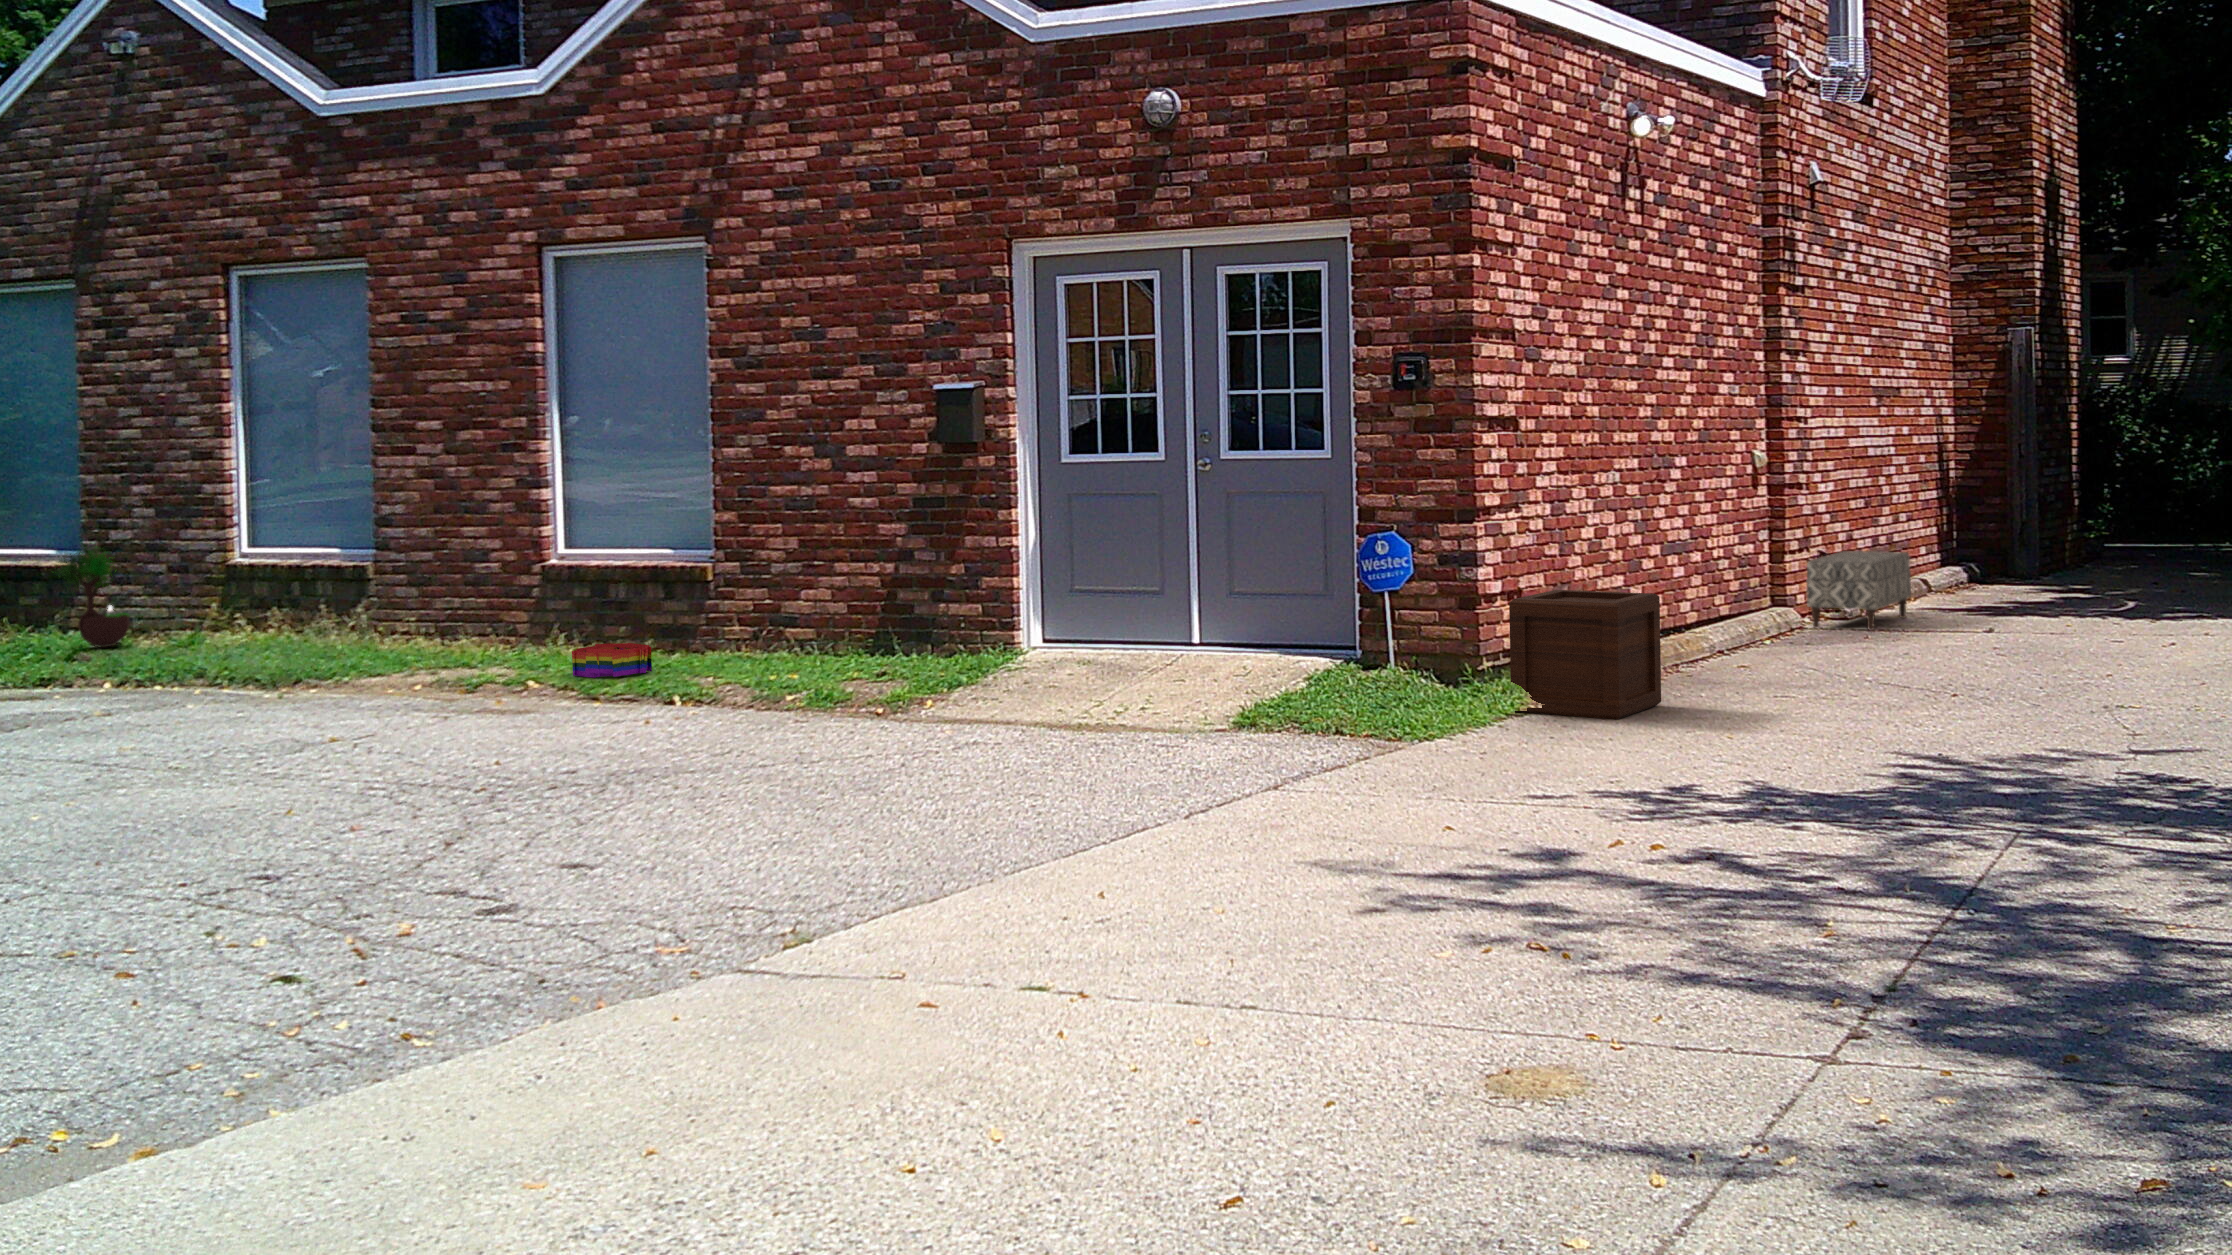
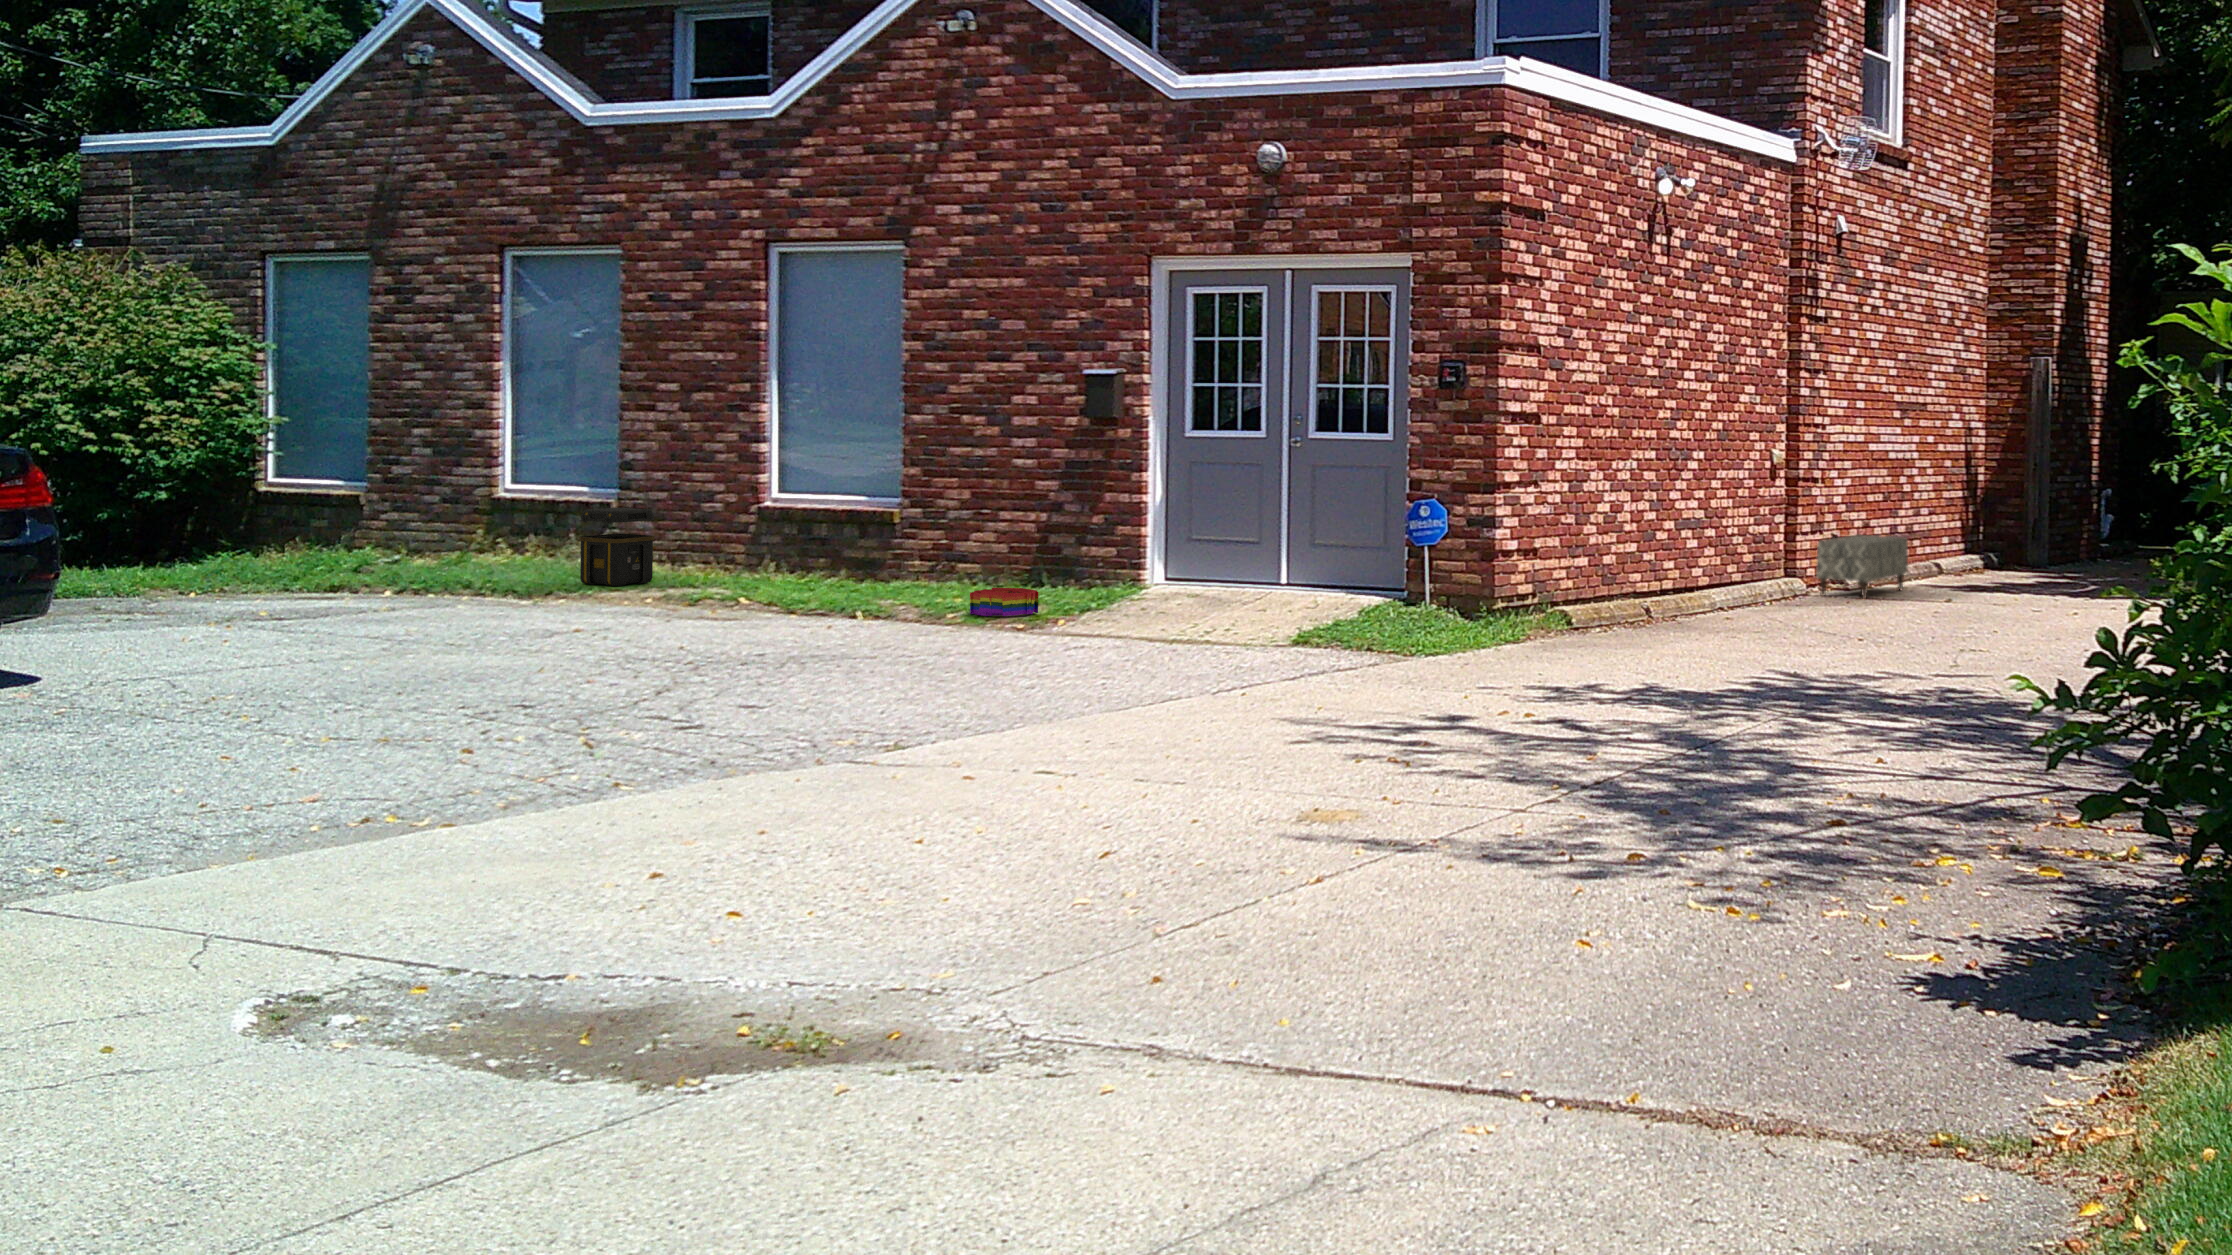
potted tree: present [52,546,129,648] -> none [342,473,412,566]
toolbox: none [327,571,415,665] -> present [579,508,655,586]
wooden crate: present [1509,590,1661,719] -> none [1519,553,1641,654]
storage bin: present [572,643,652,678] -> present [970,588,1038,616]

